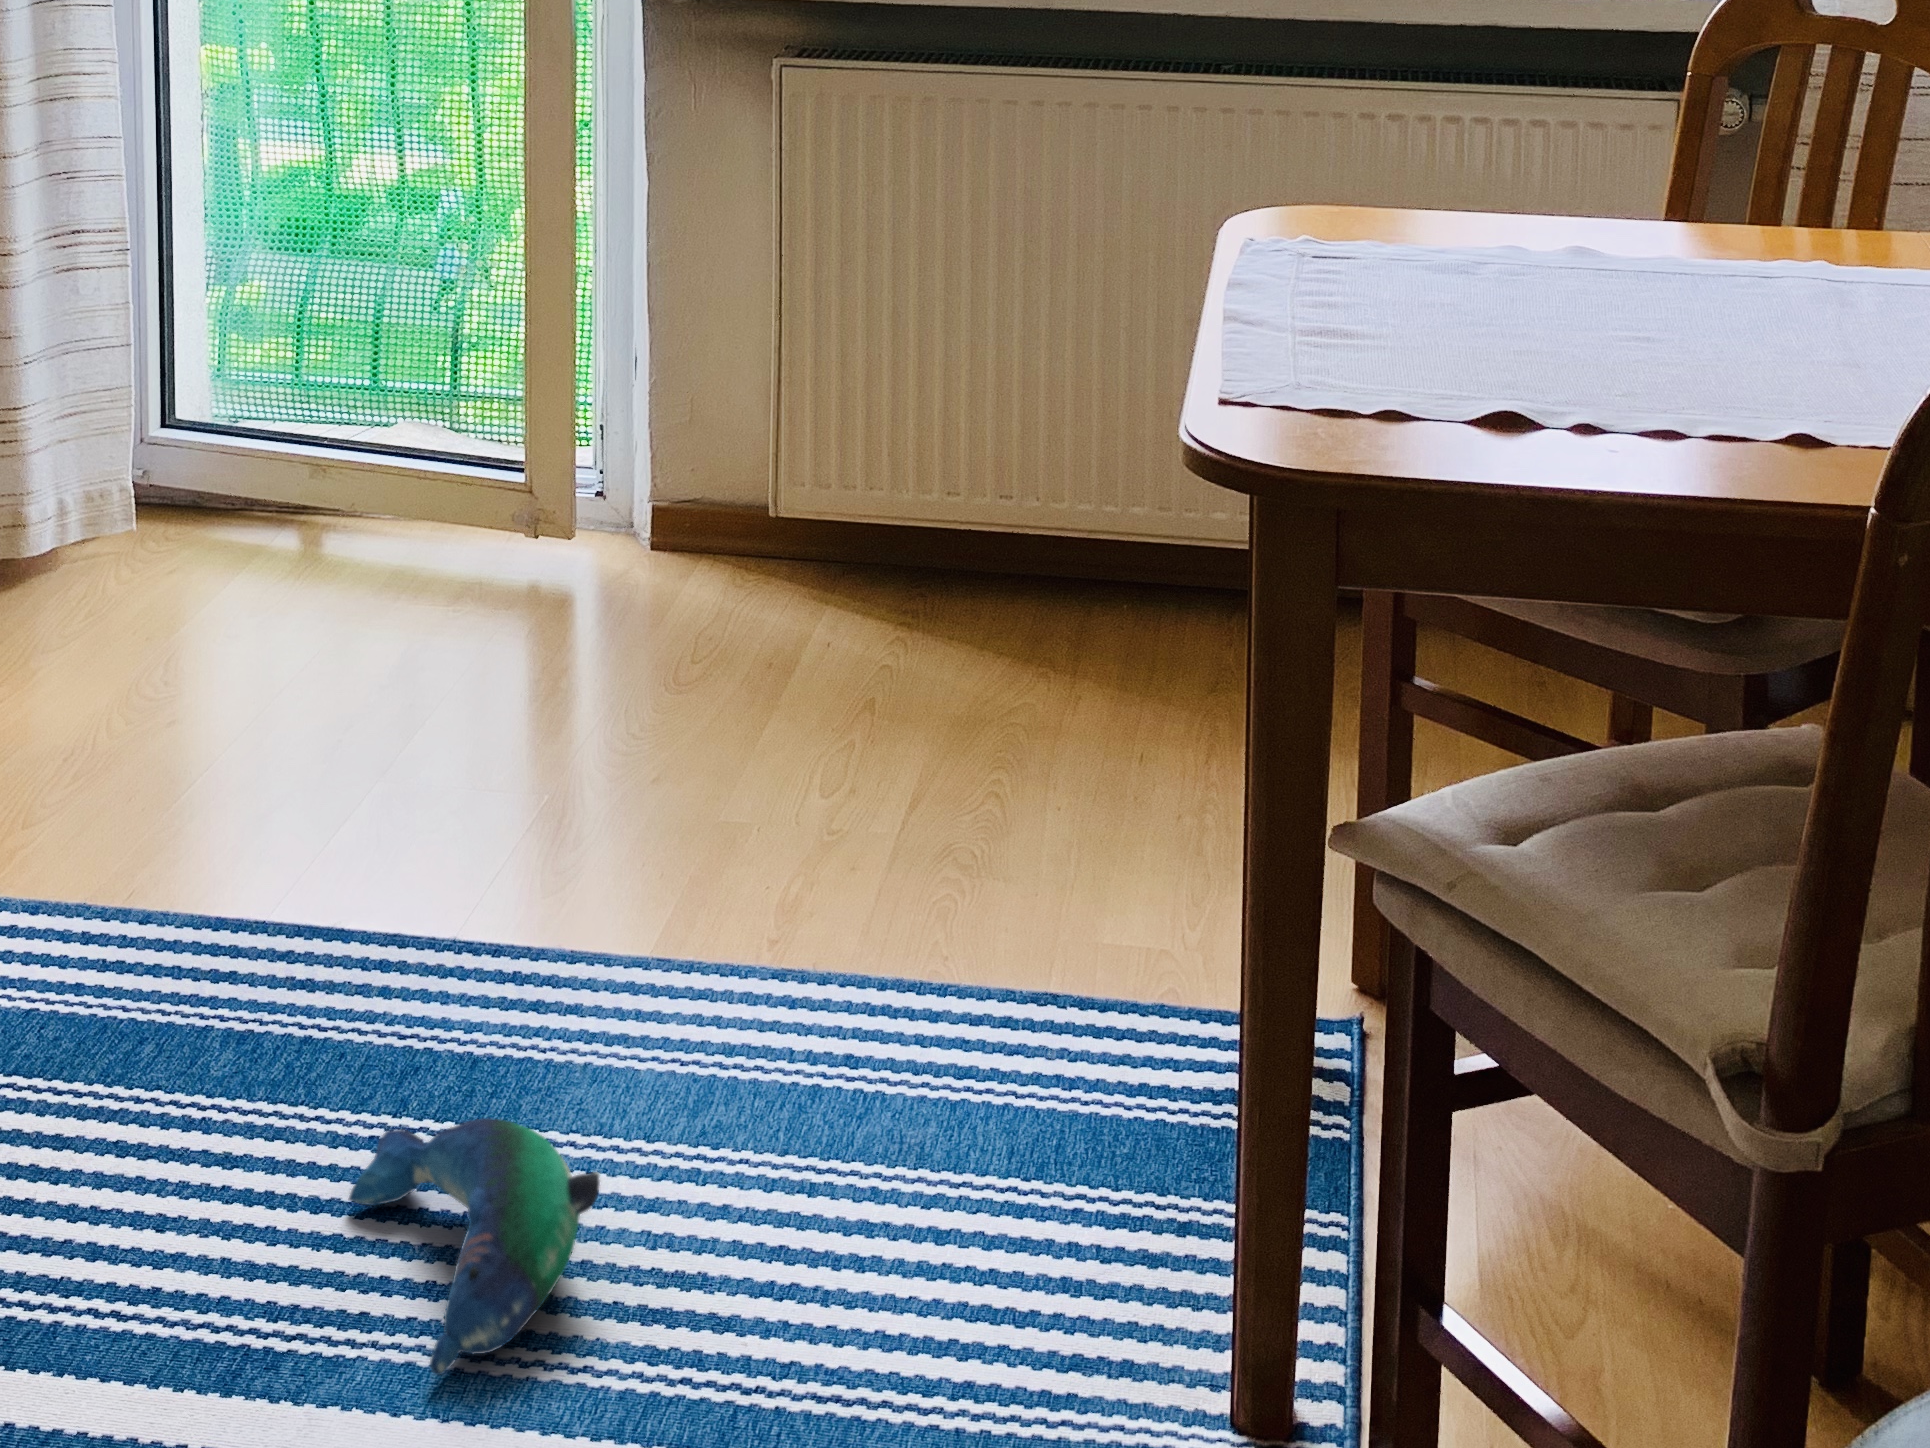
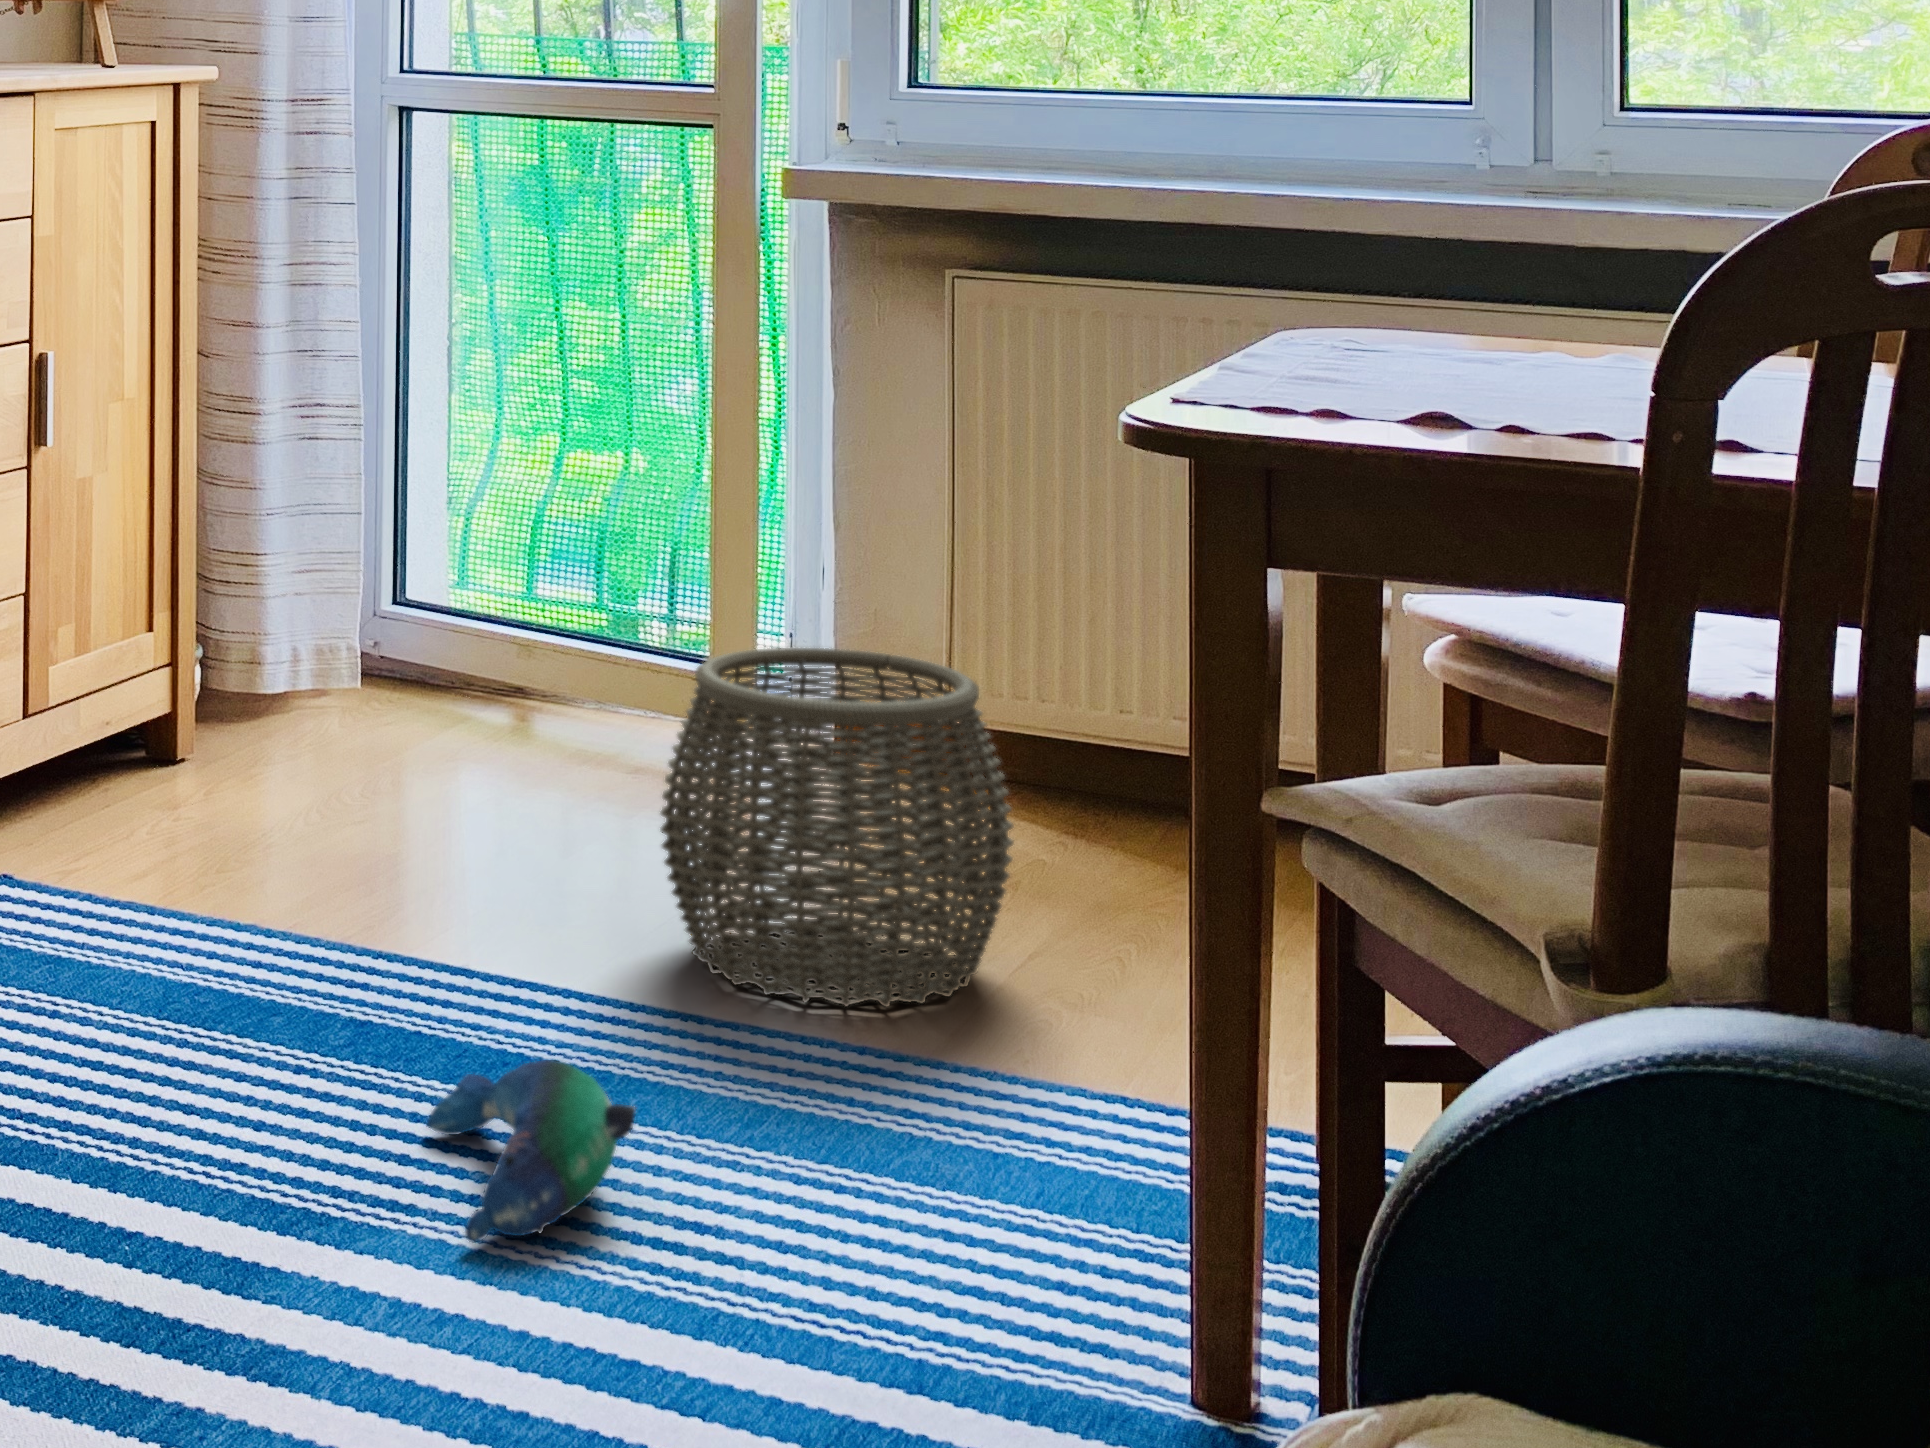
woven basket: none [540,531,911,935] -> present [661,647,1013,1007]

